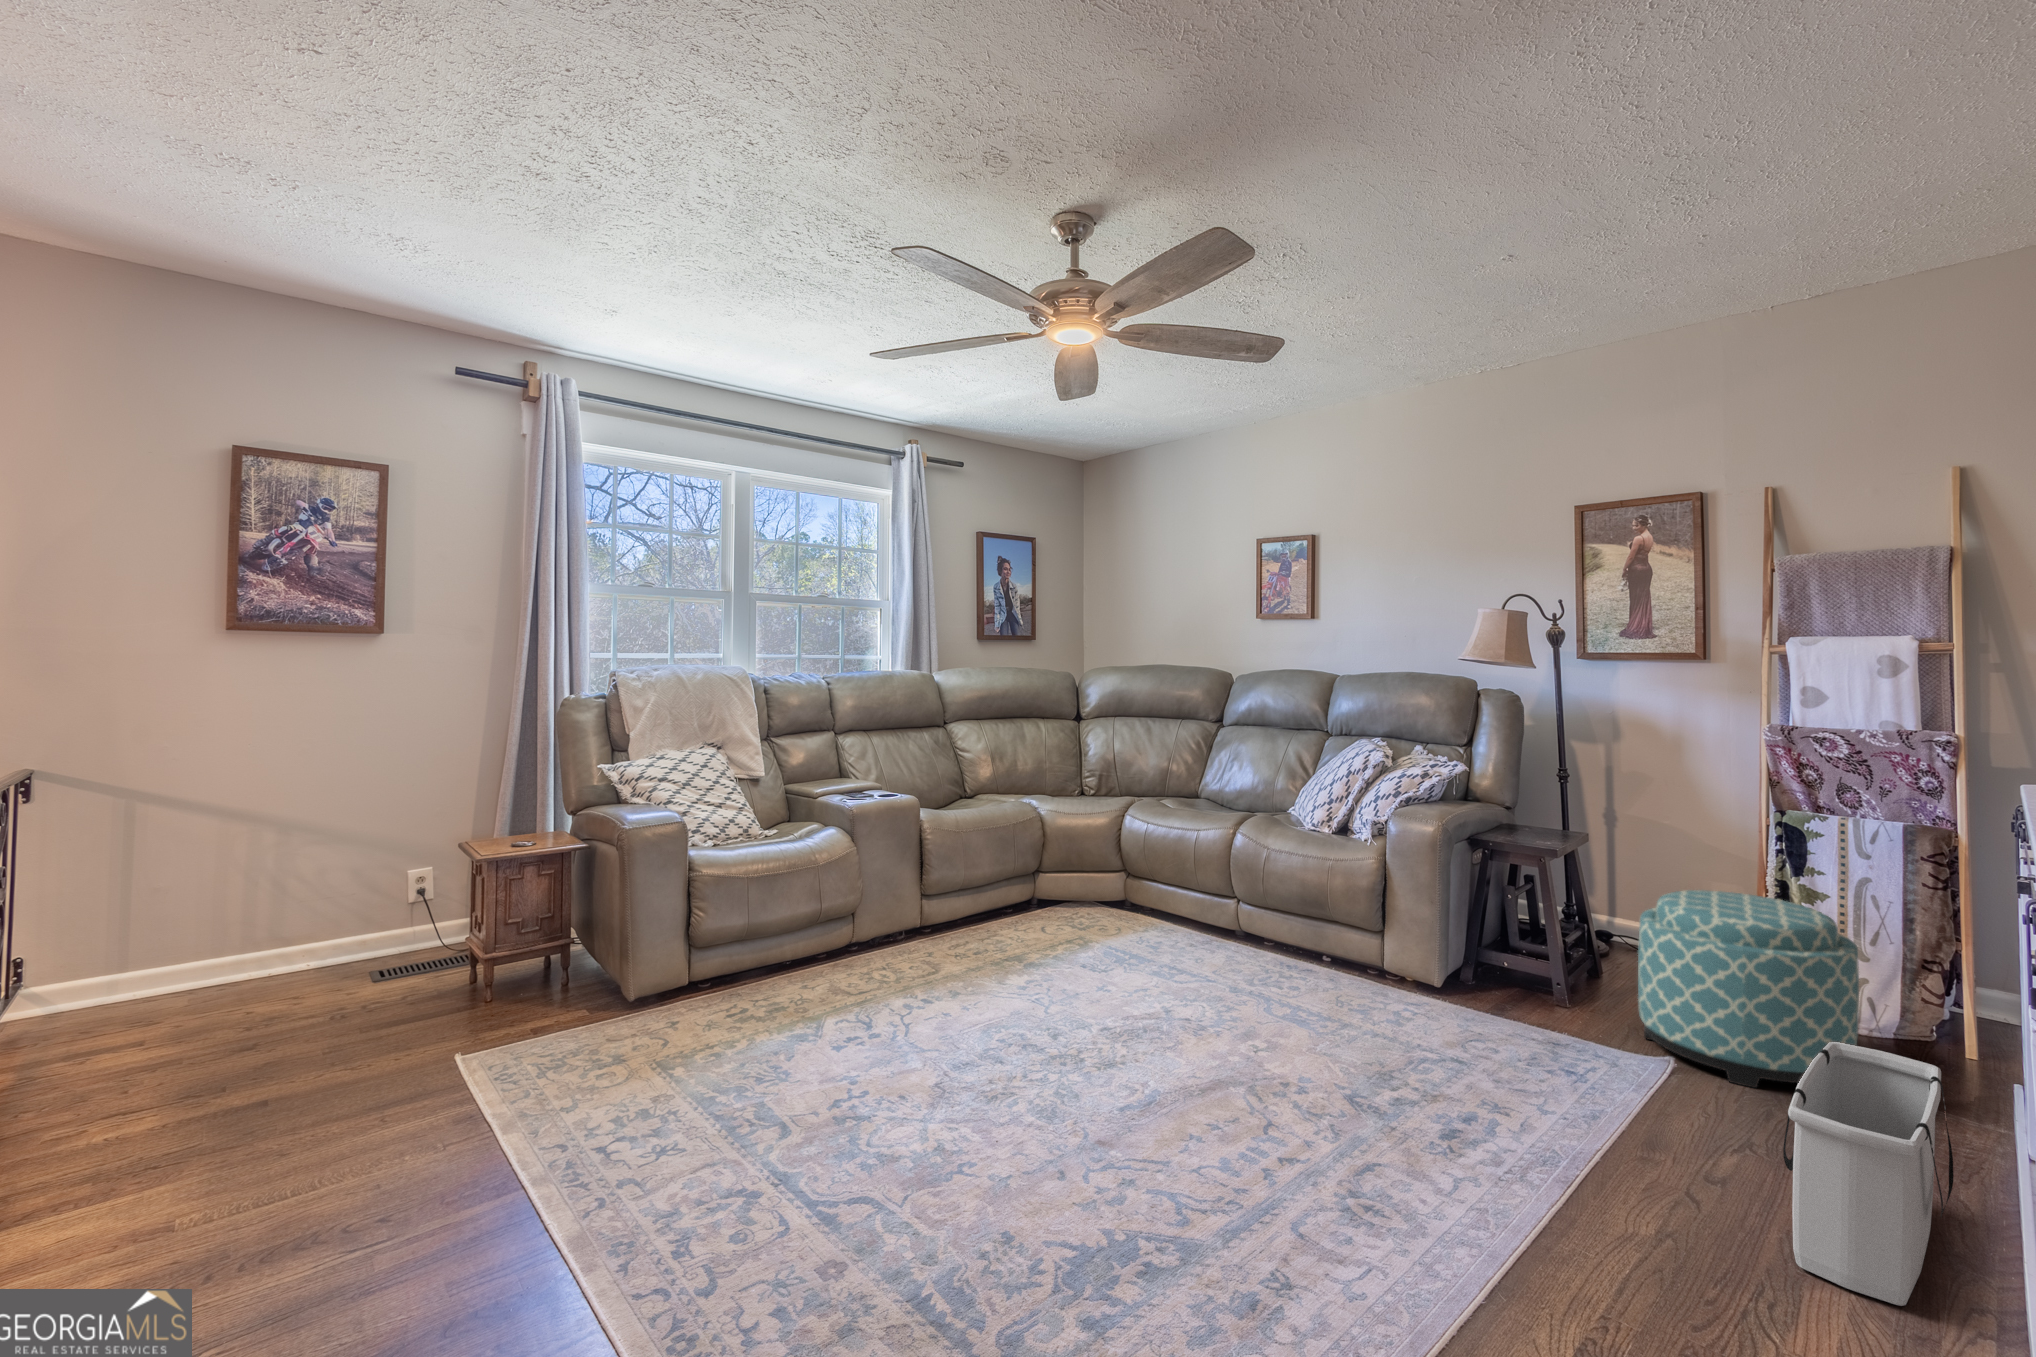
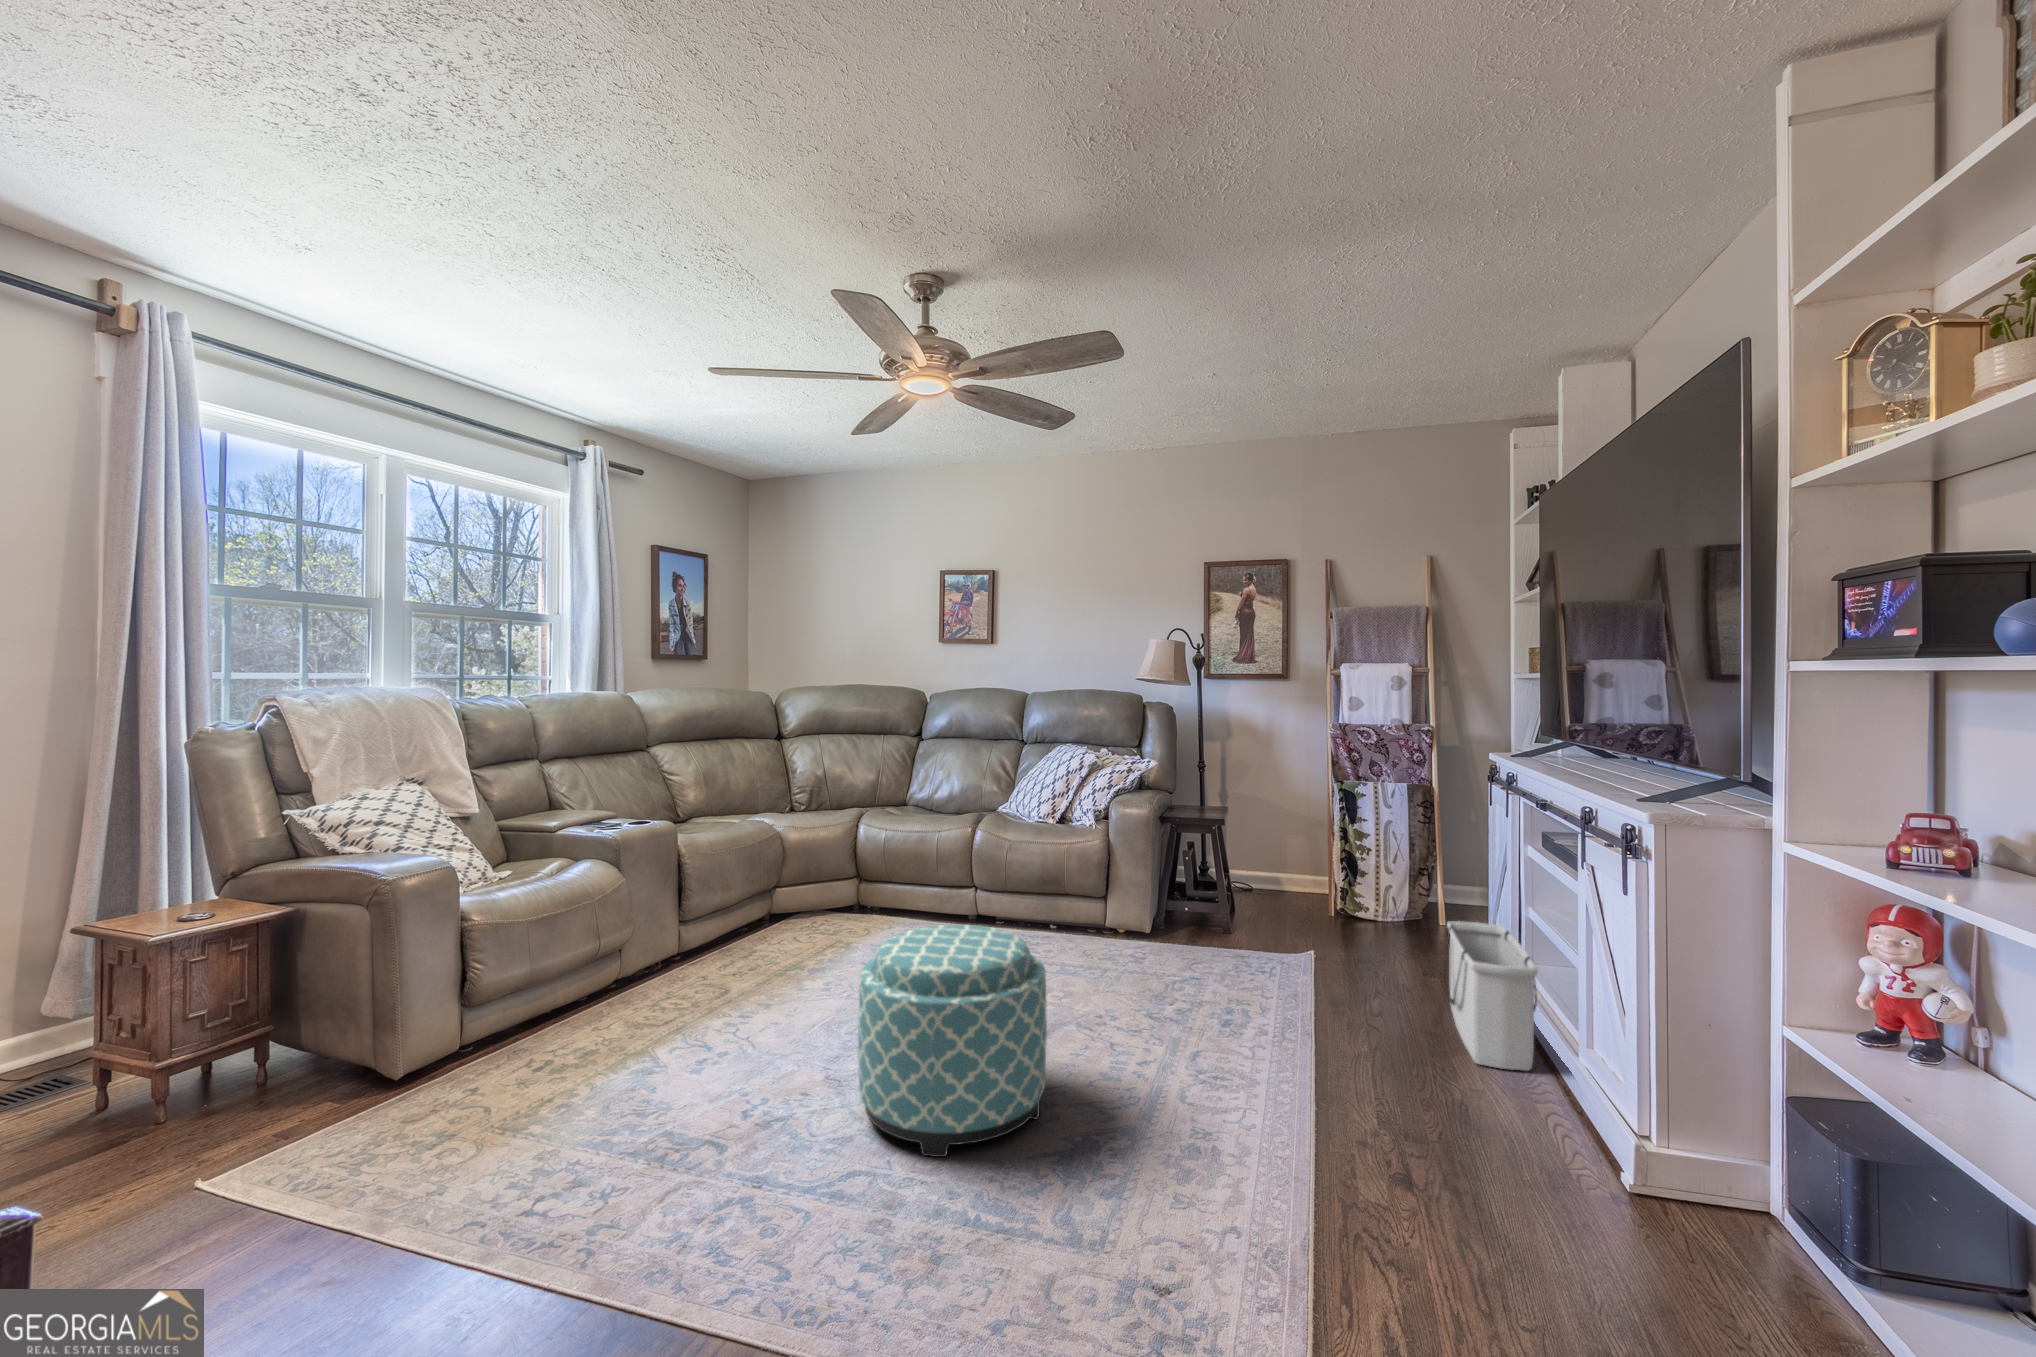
ottoman: present [1638,890,1859,1088] -> present [858,925,1047,1157]

